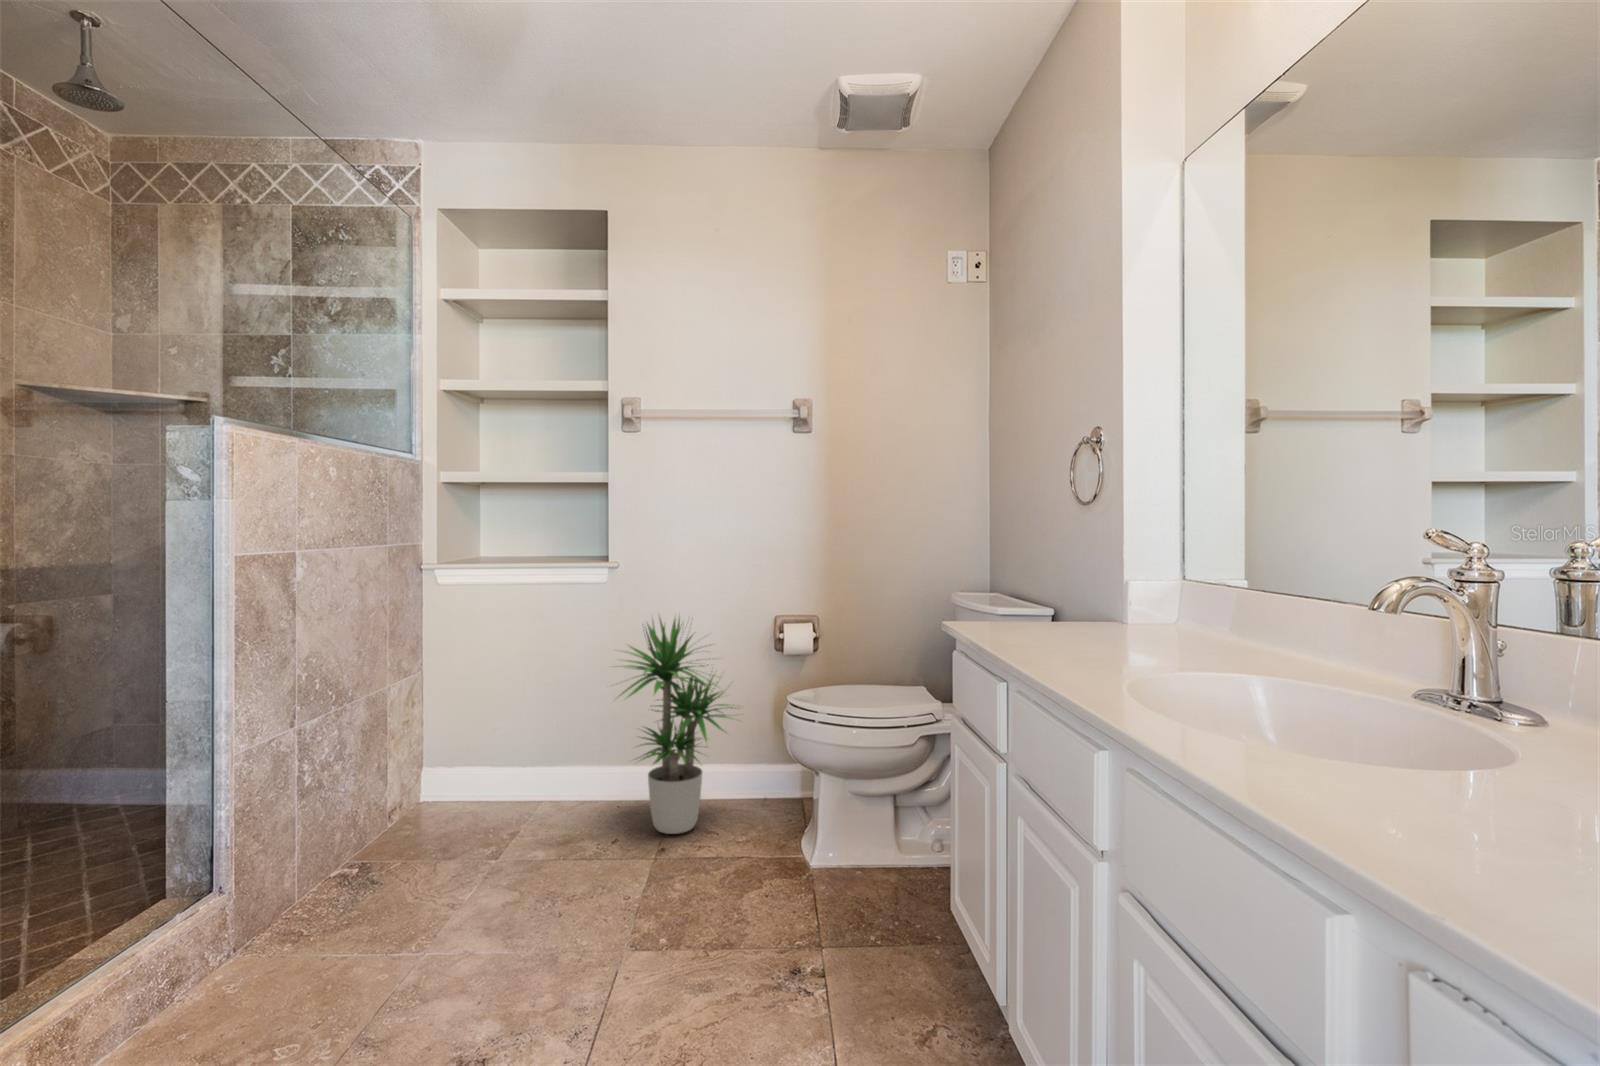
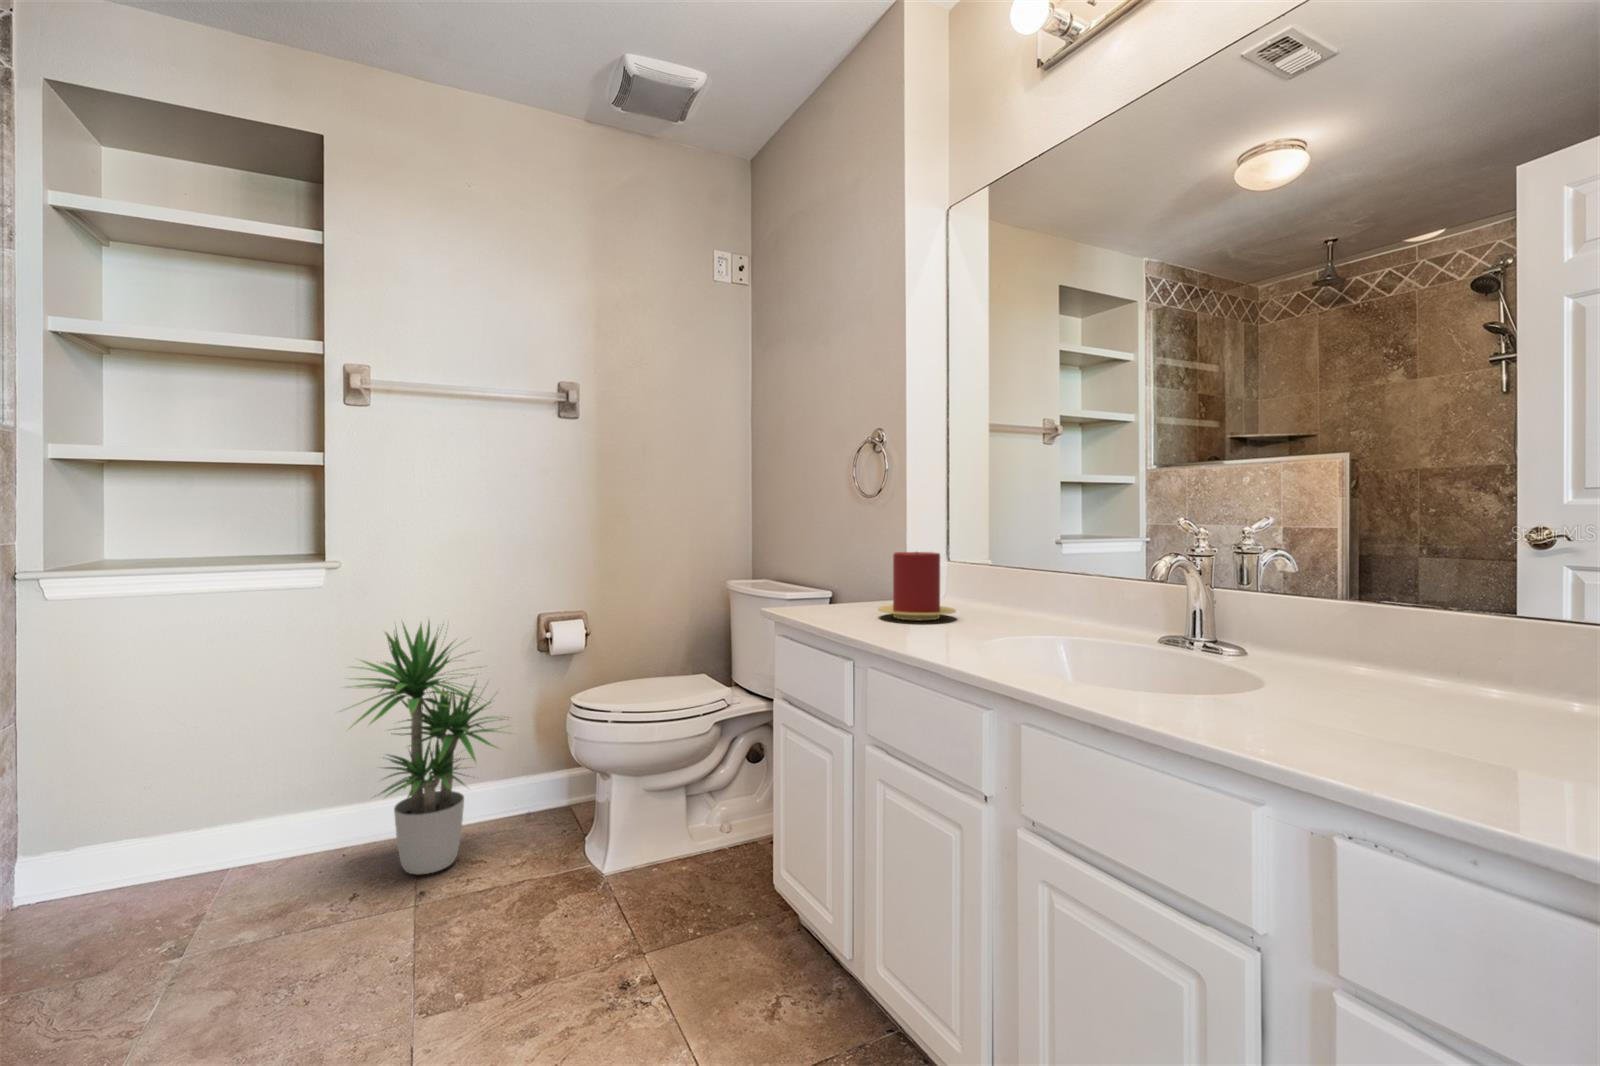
candle: none [1066,566,1162,645] -> present [878,552,956,620]

